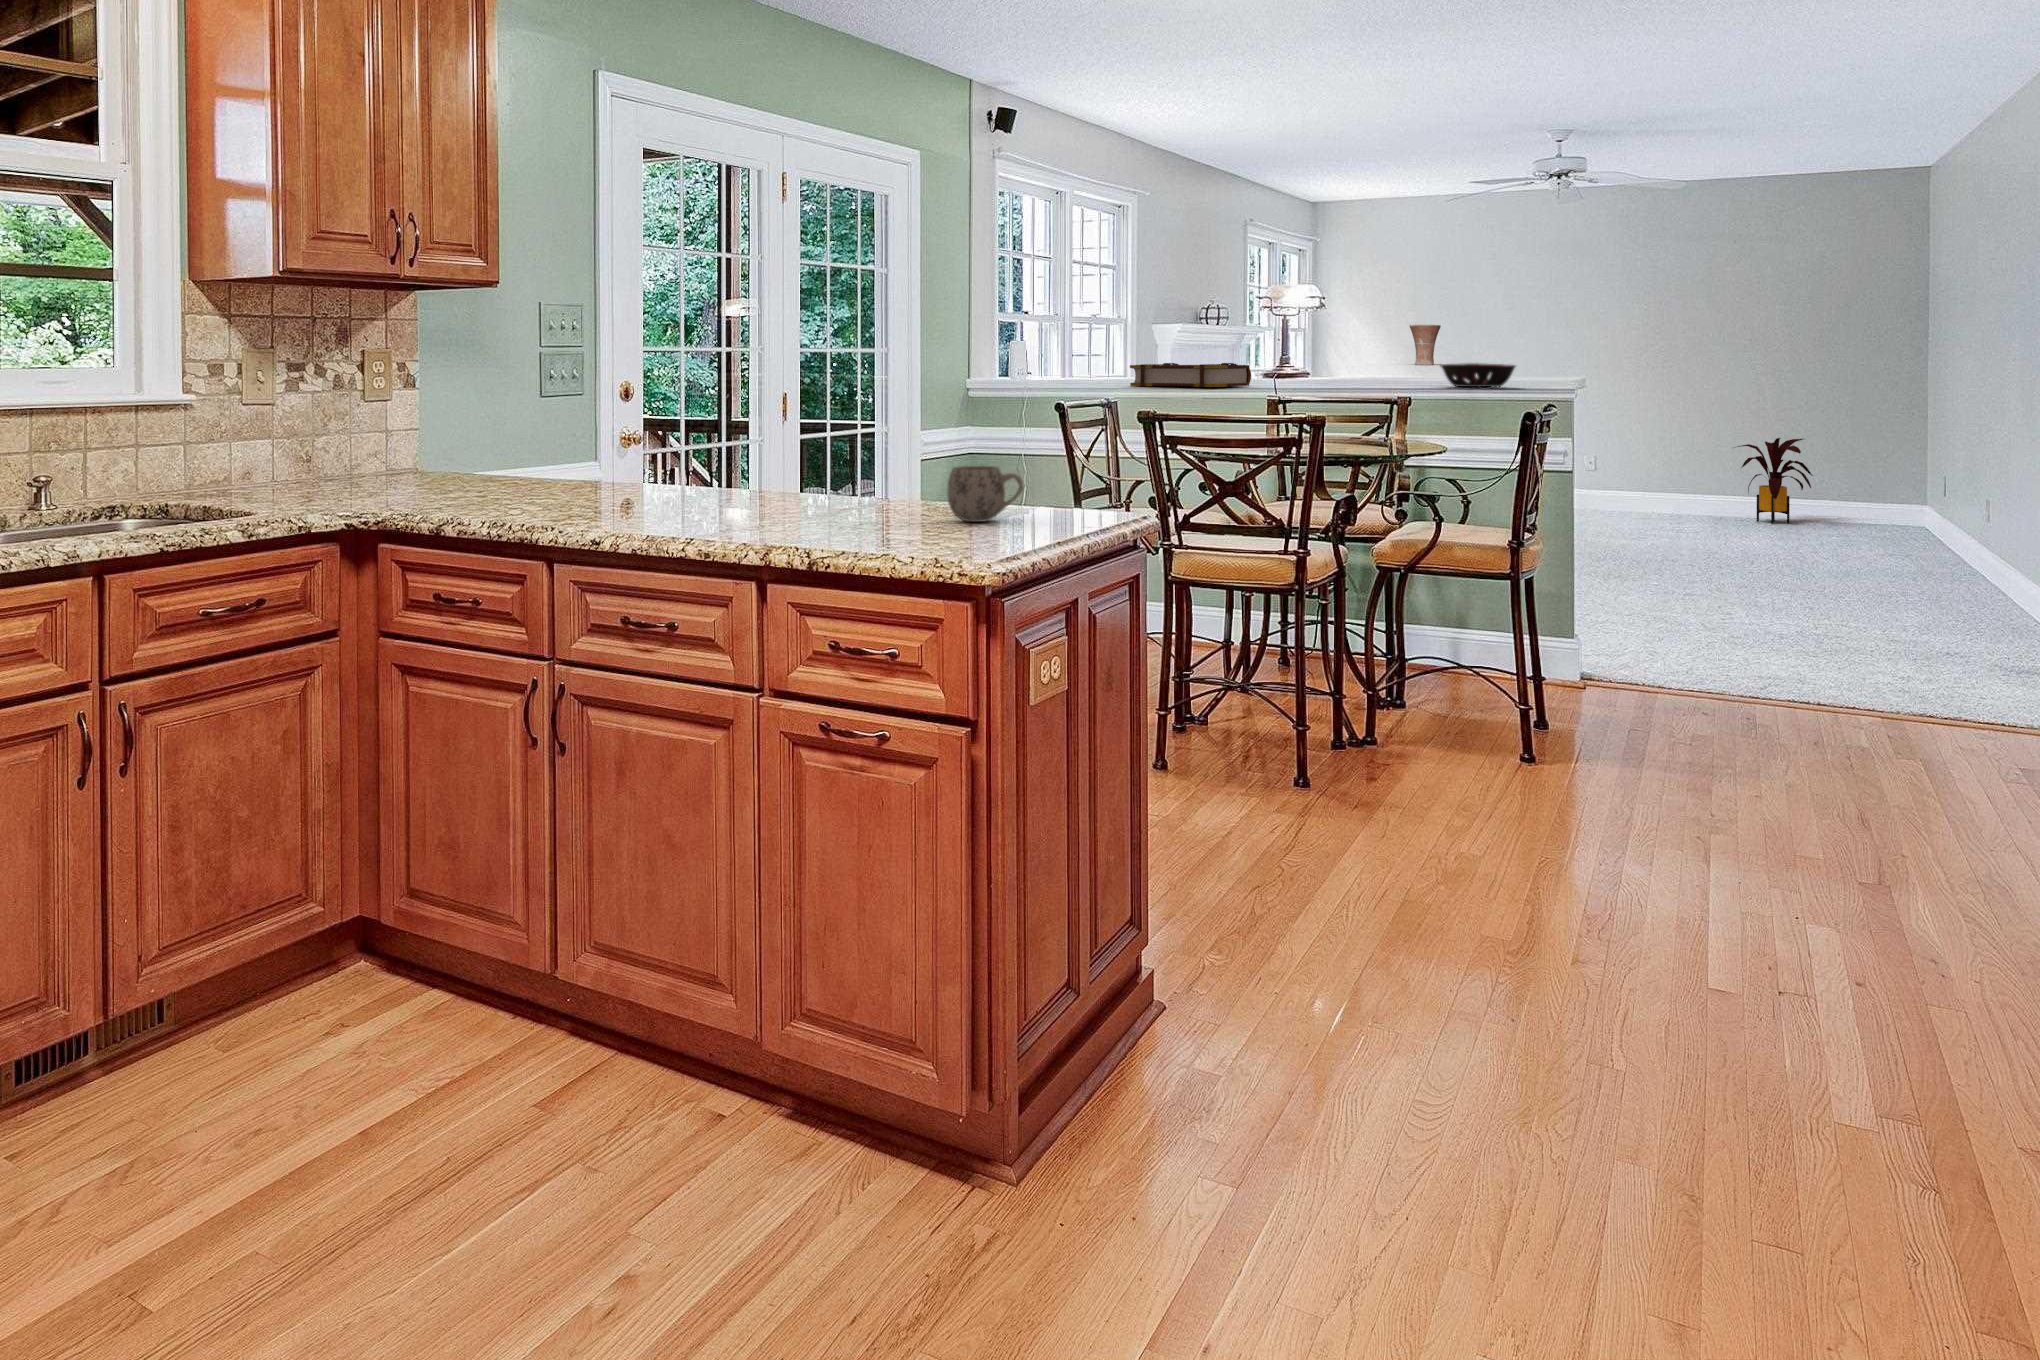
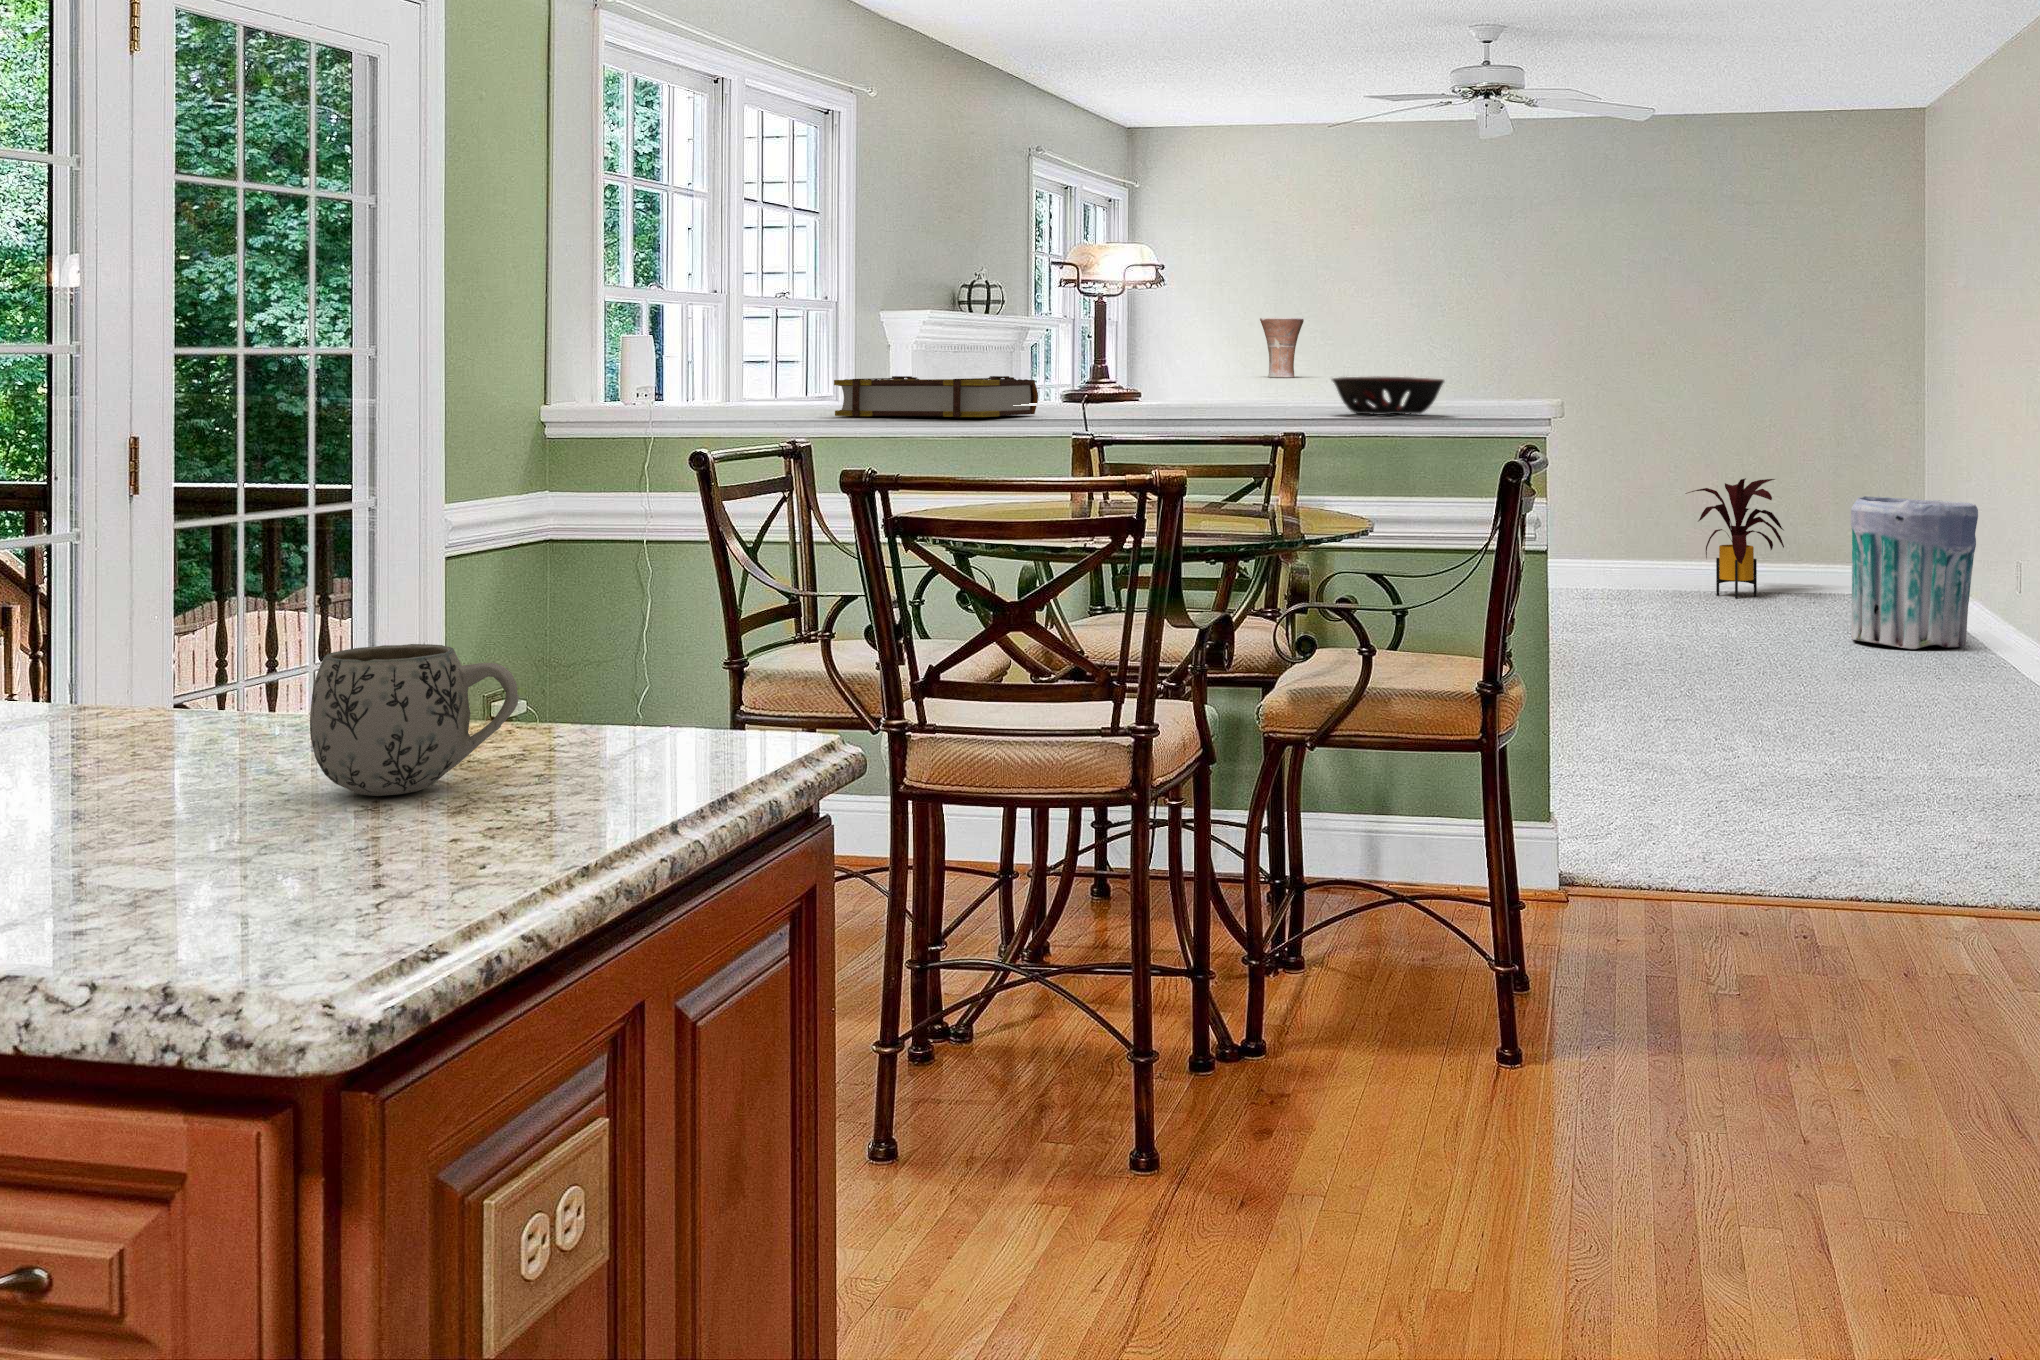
trash can: none [1856,451,1962,561] -> present [1851,496,1978,649]

